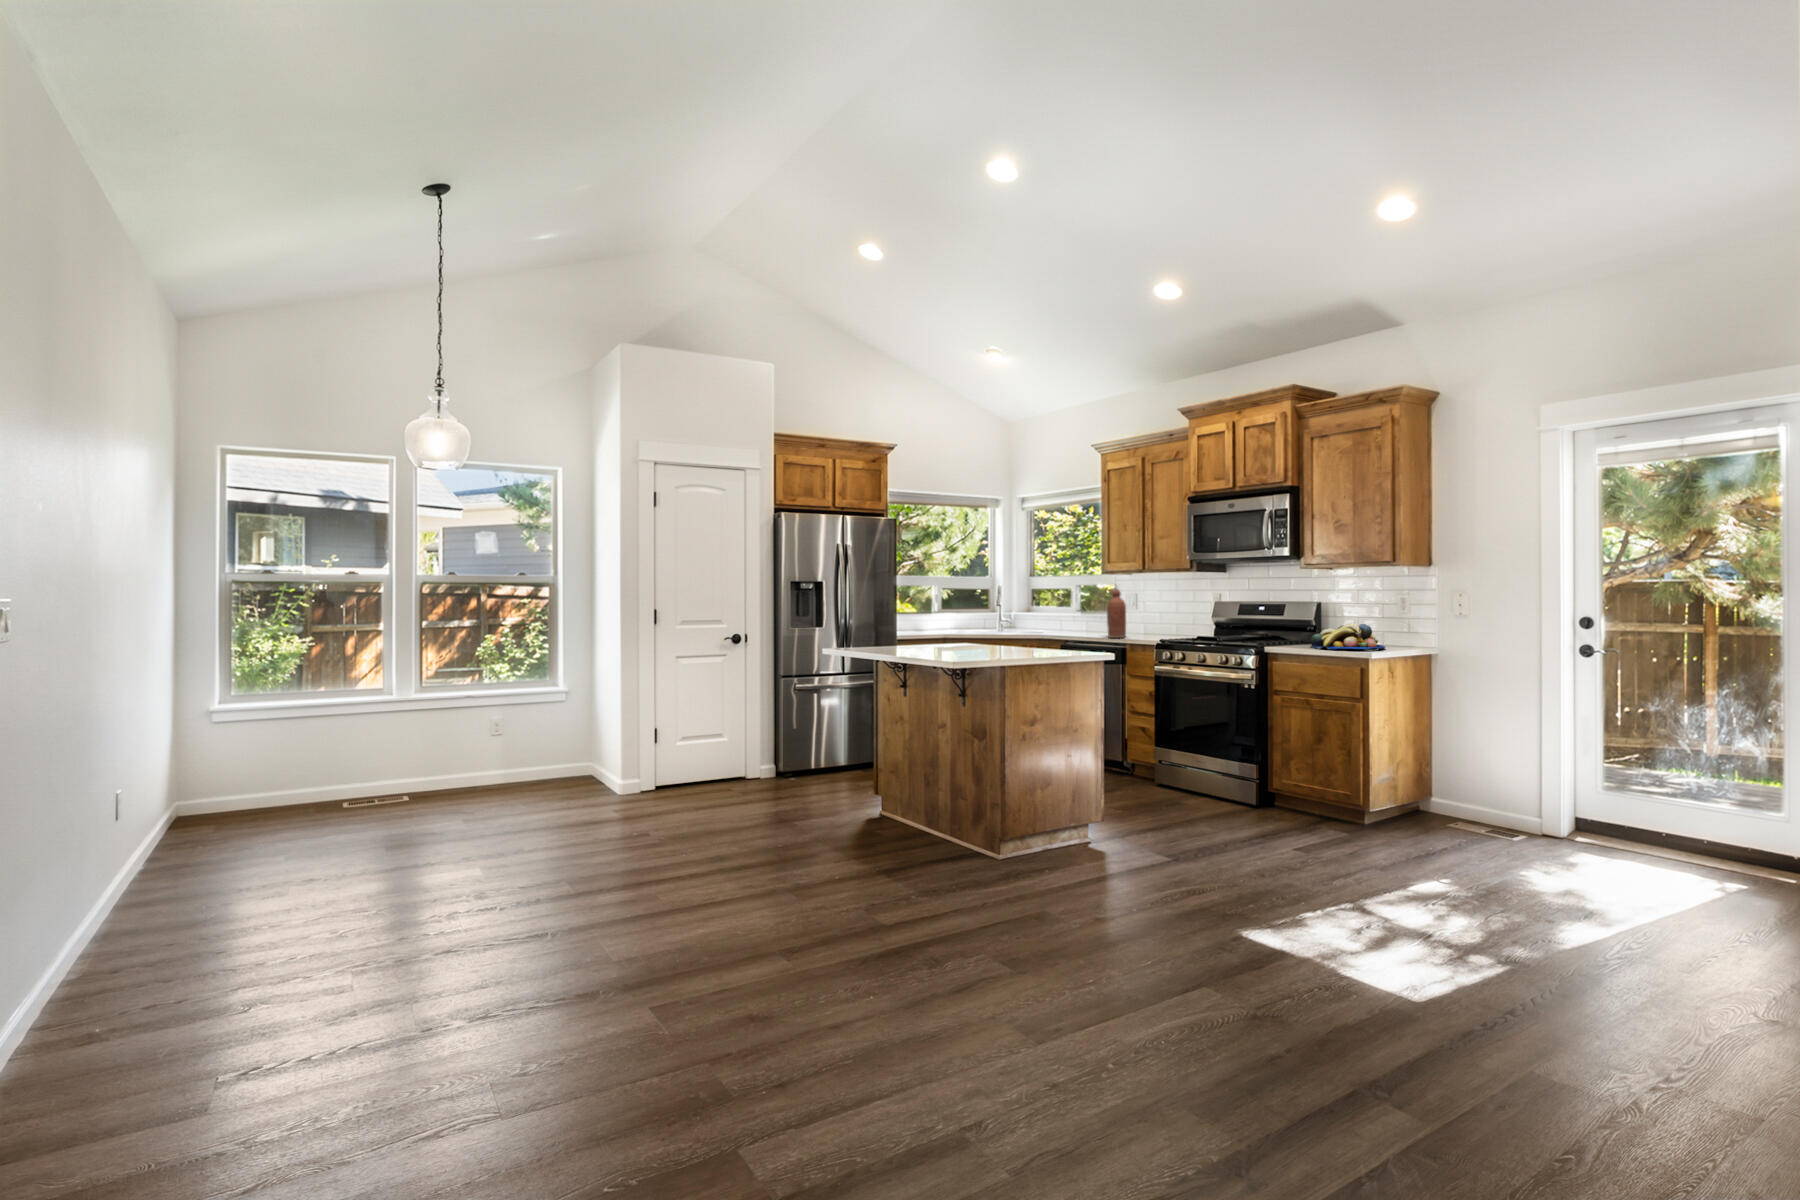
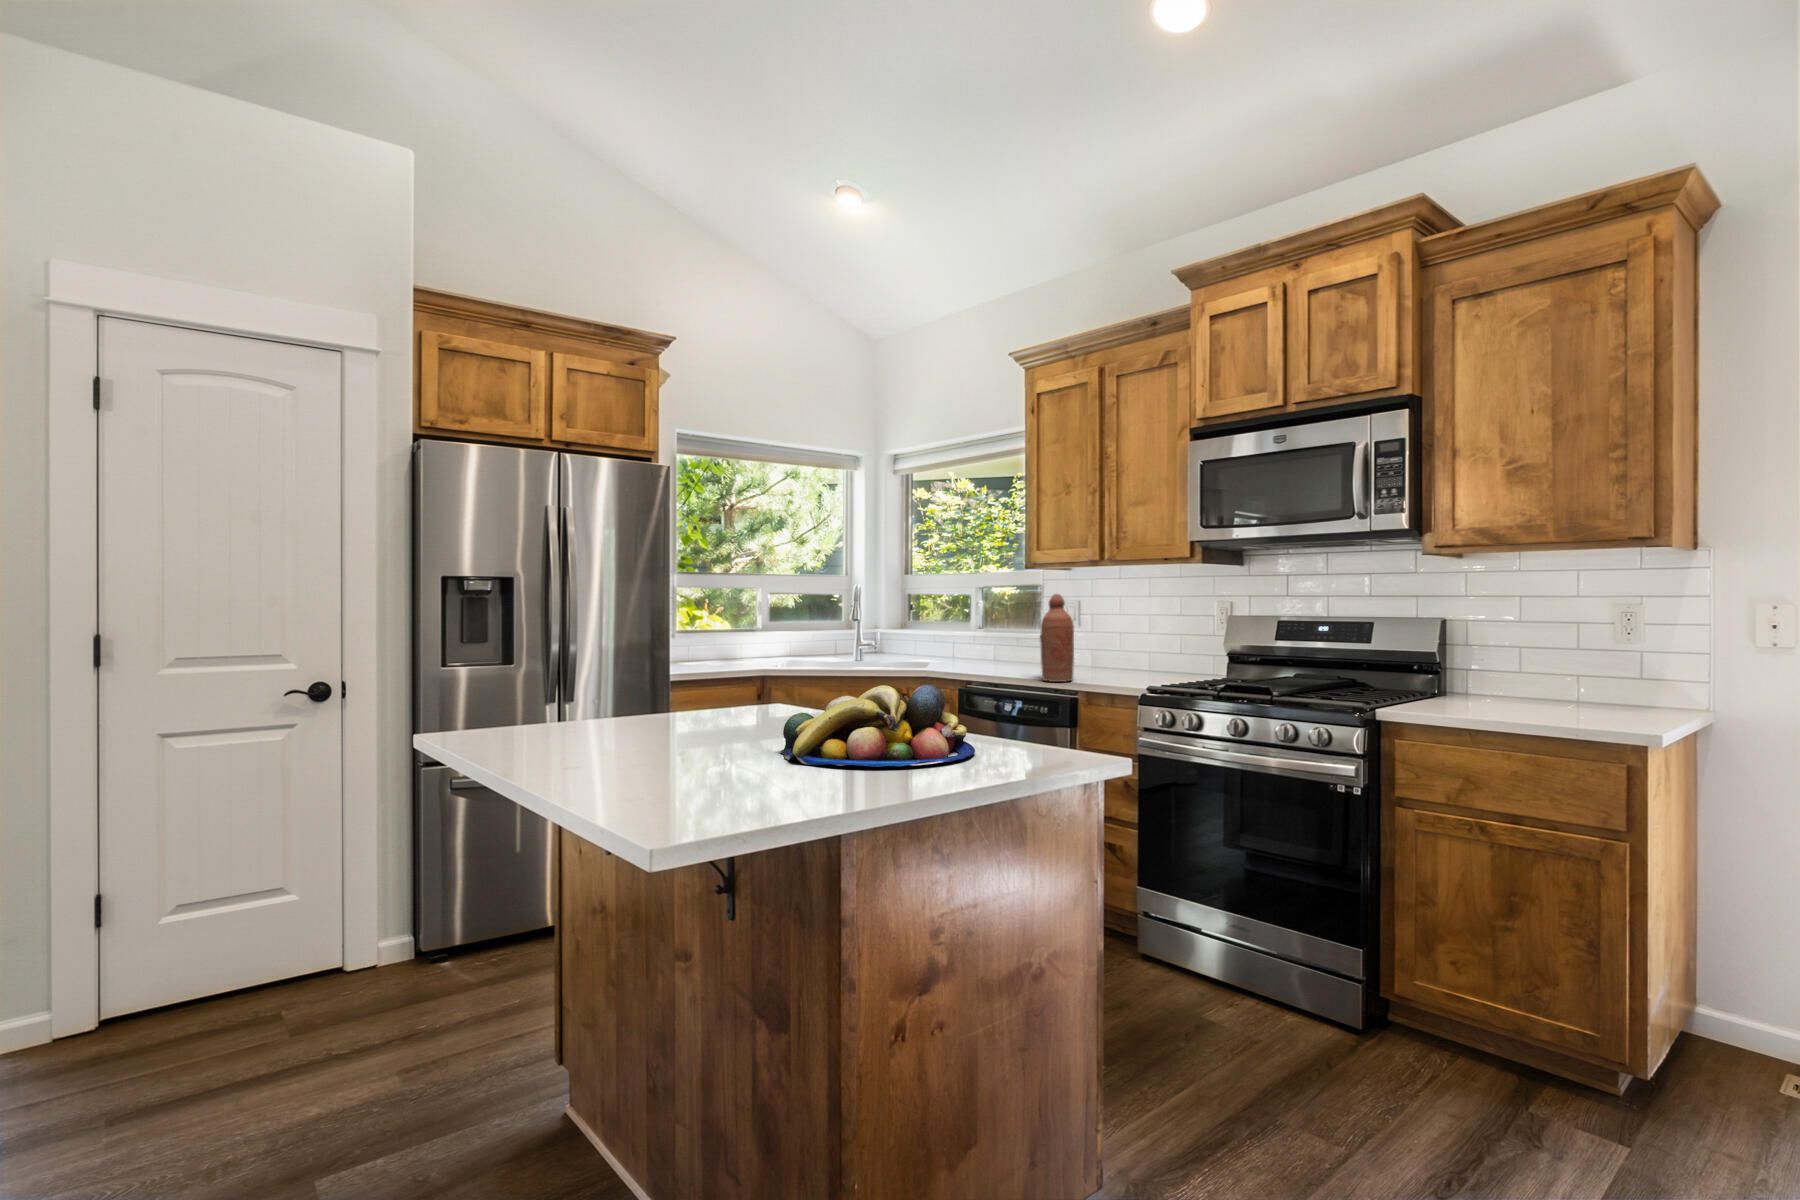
fruit bowl: present [1311,623,1385,649] -> present [781,685,975,767]

